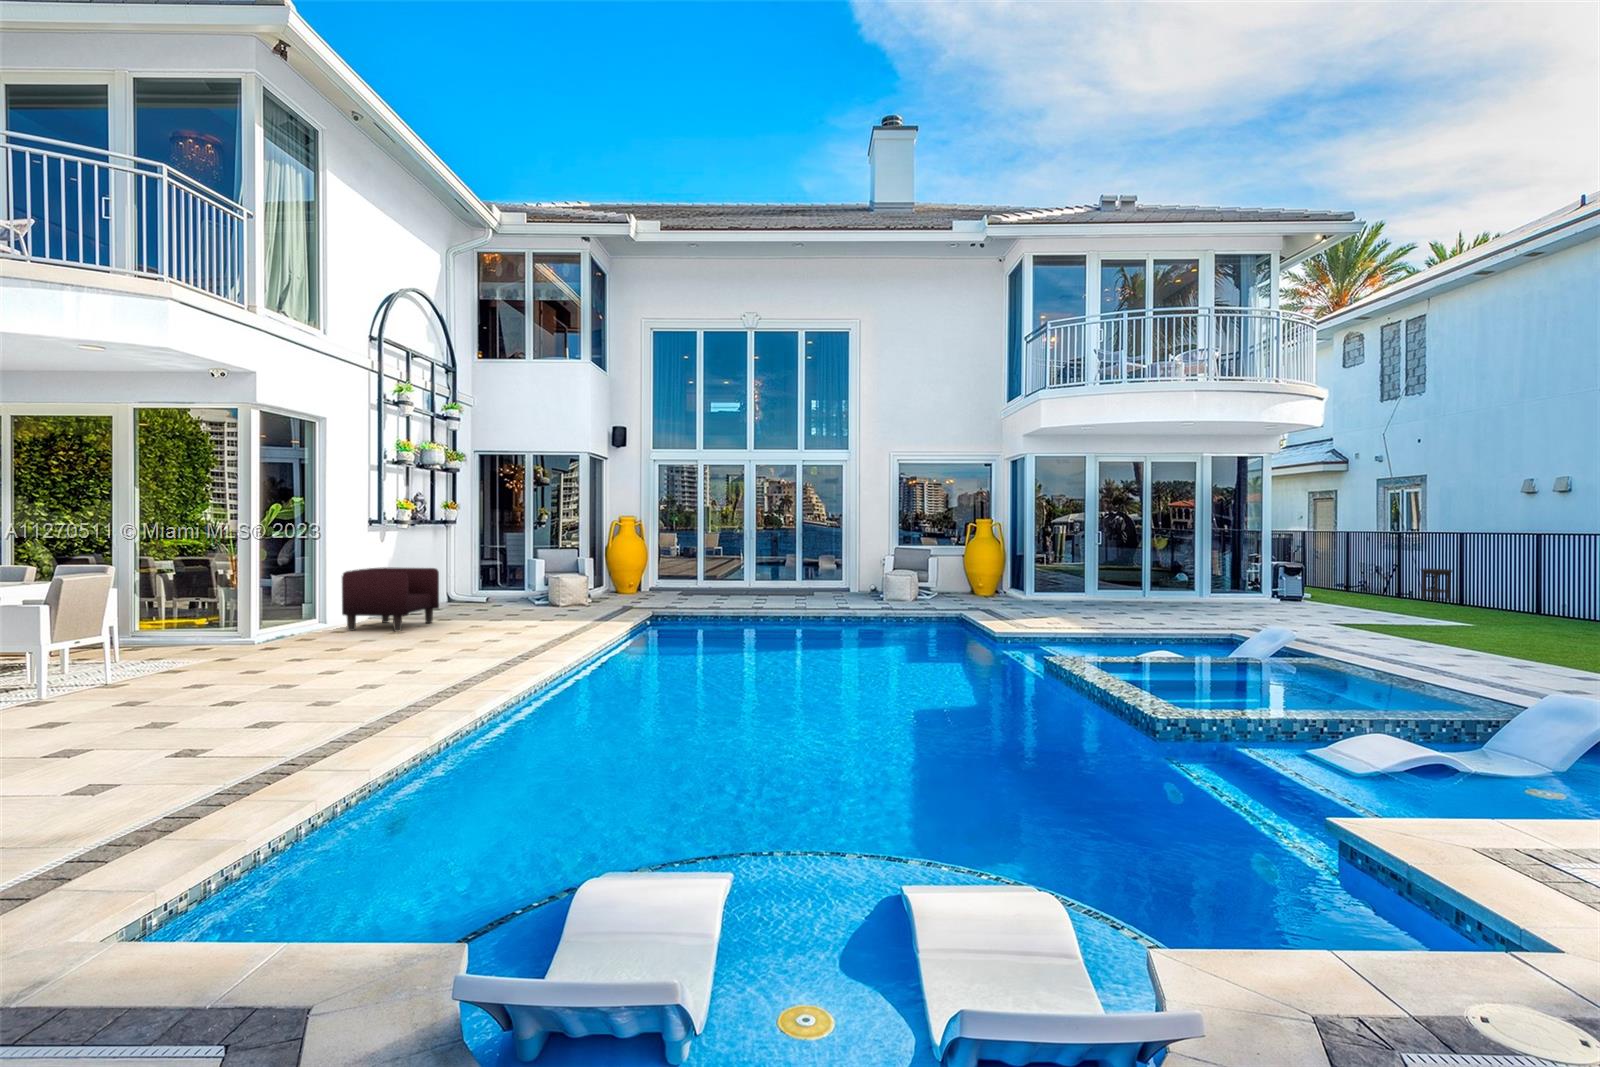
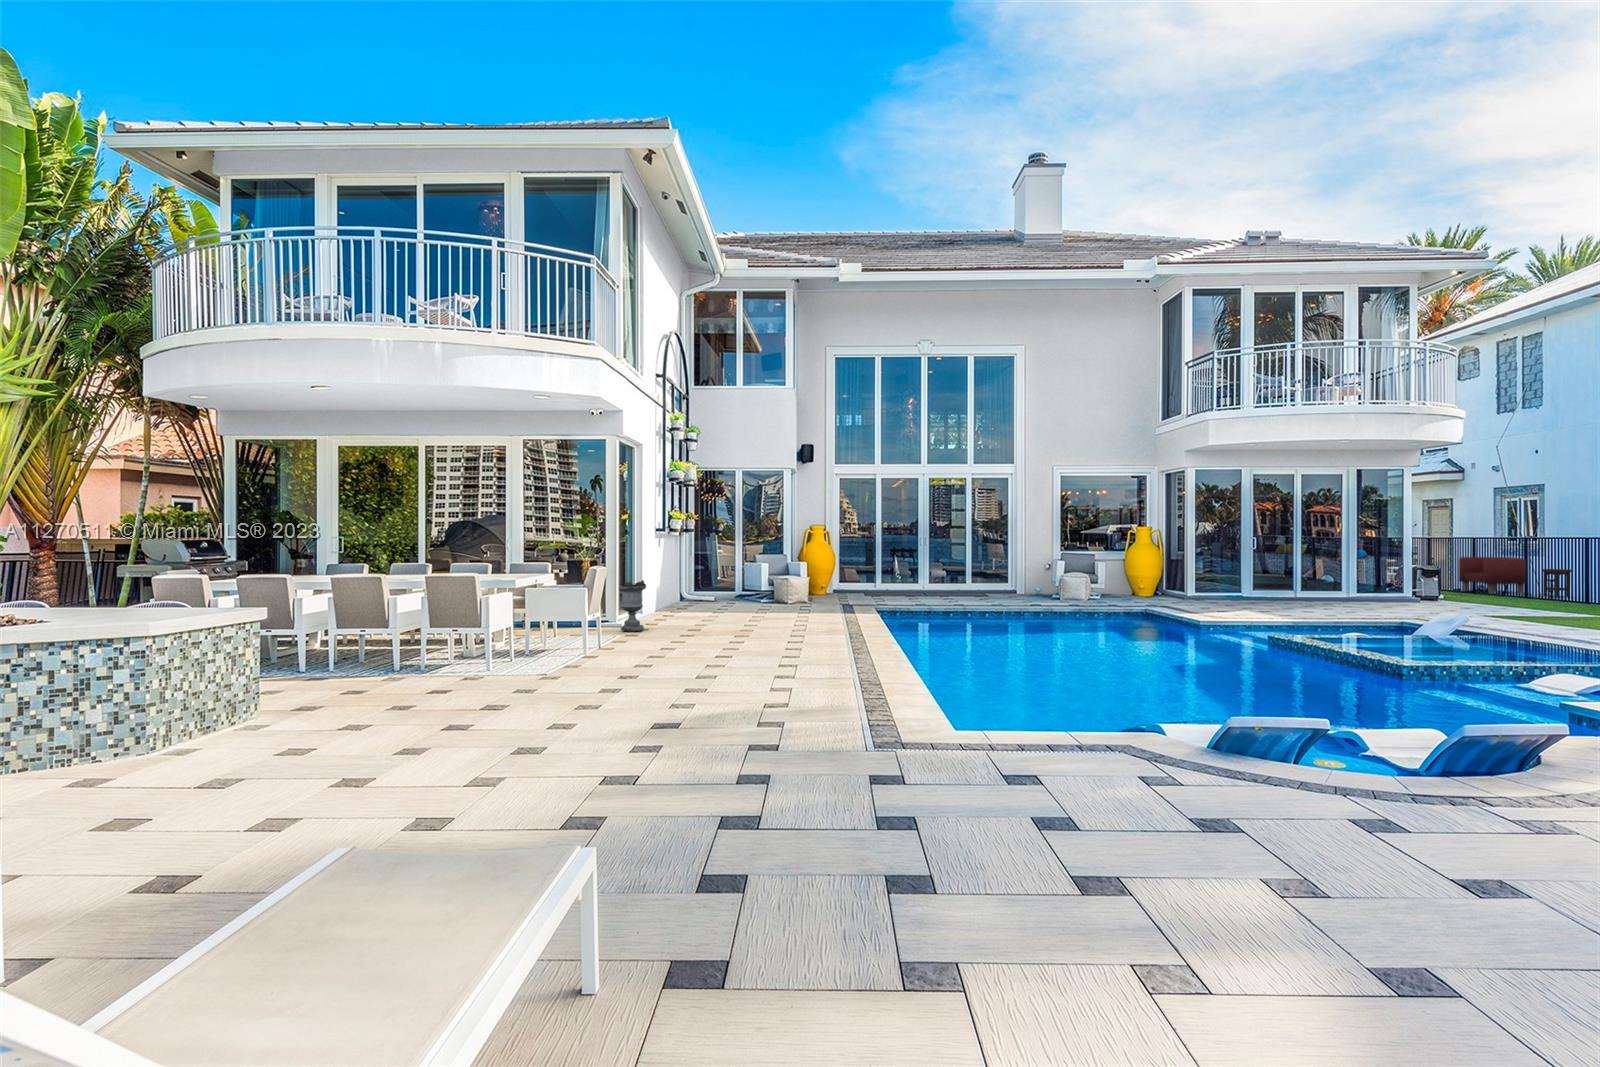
armchair: present [342,567,439,632] -> present [1459,557,1526,594]
planter: none [247,584,289,650] -> present [619,580,646,632]

